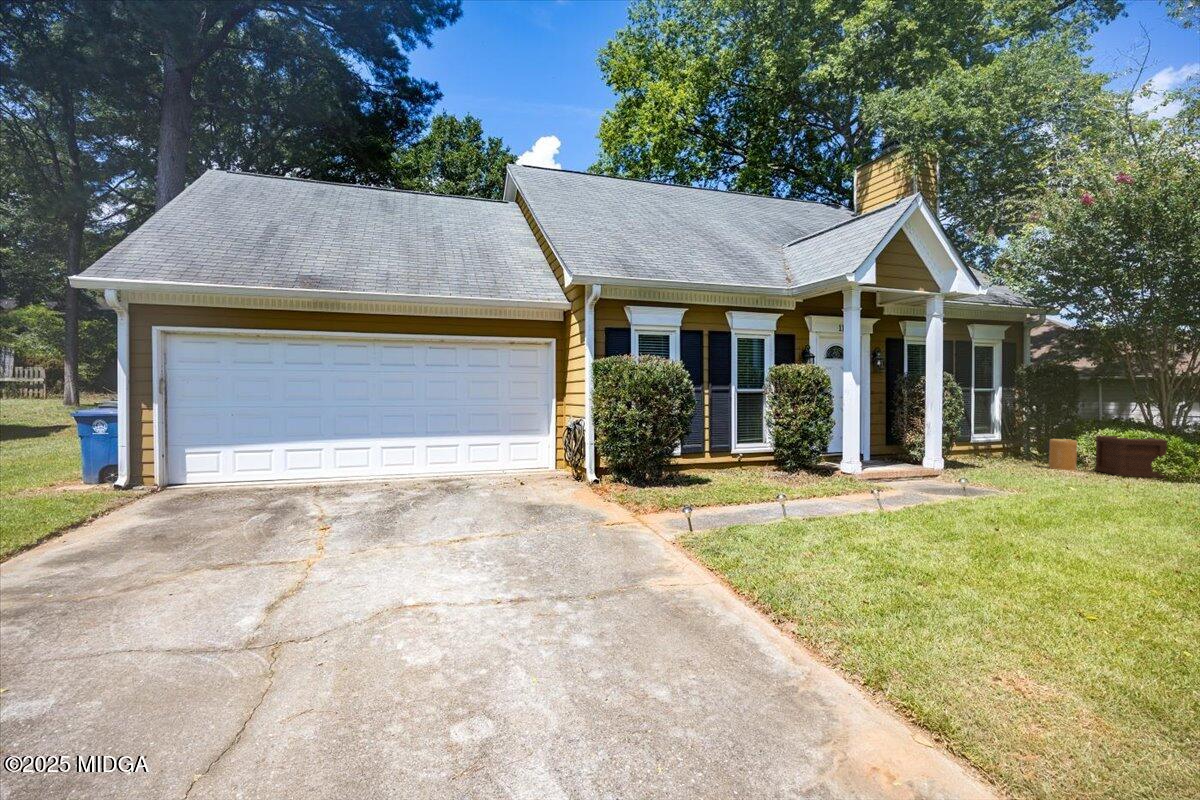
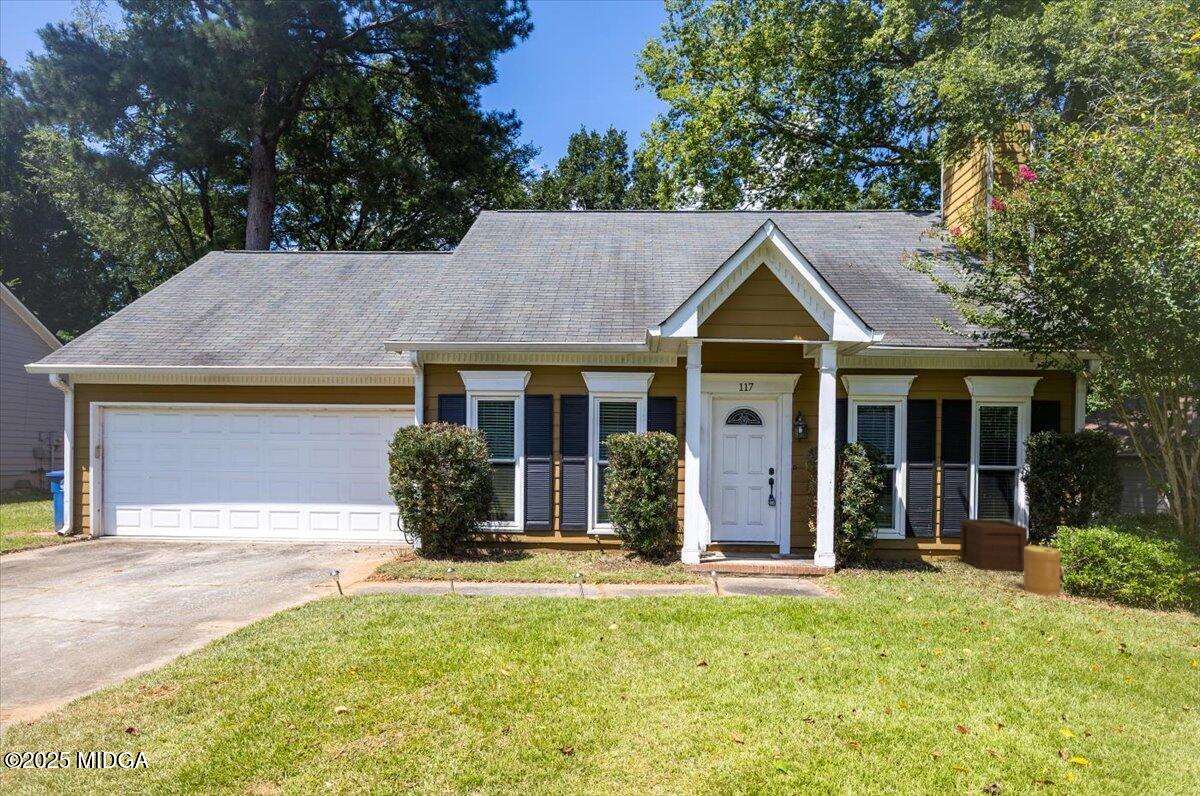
wooden crate: present [1095,435,1167,478] -> present [960,519,1027,571]

